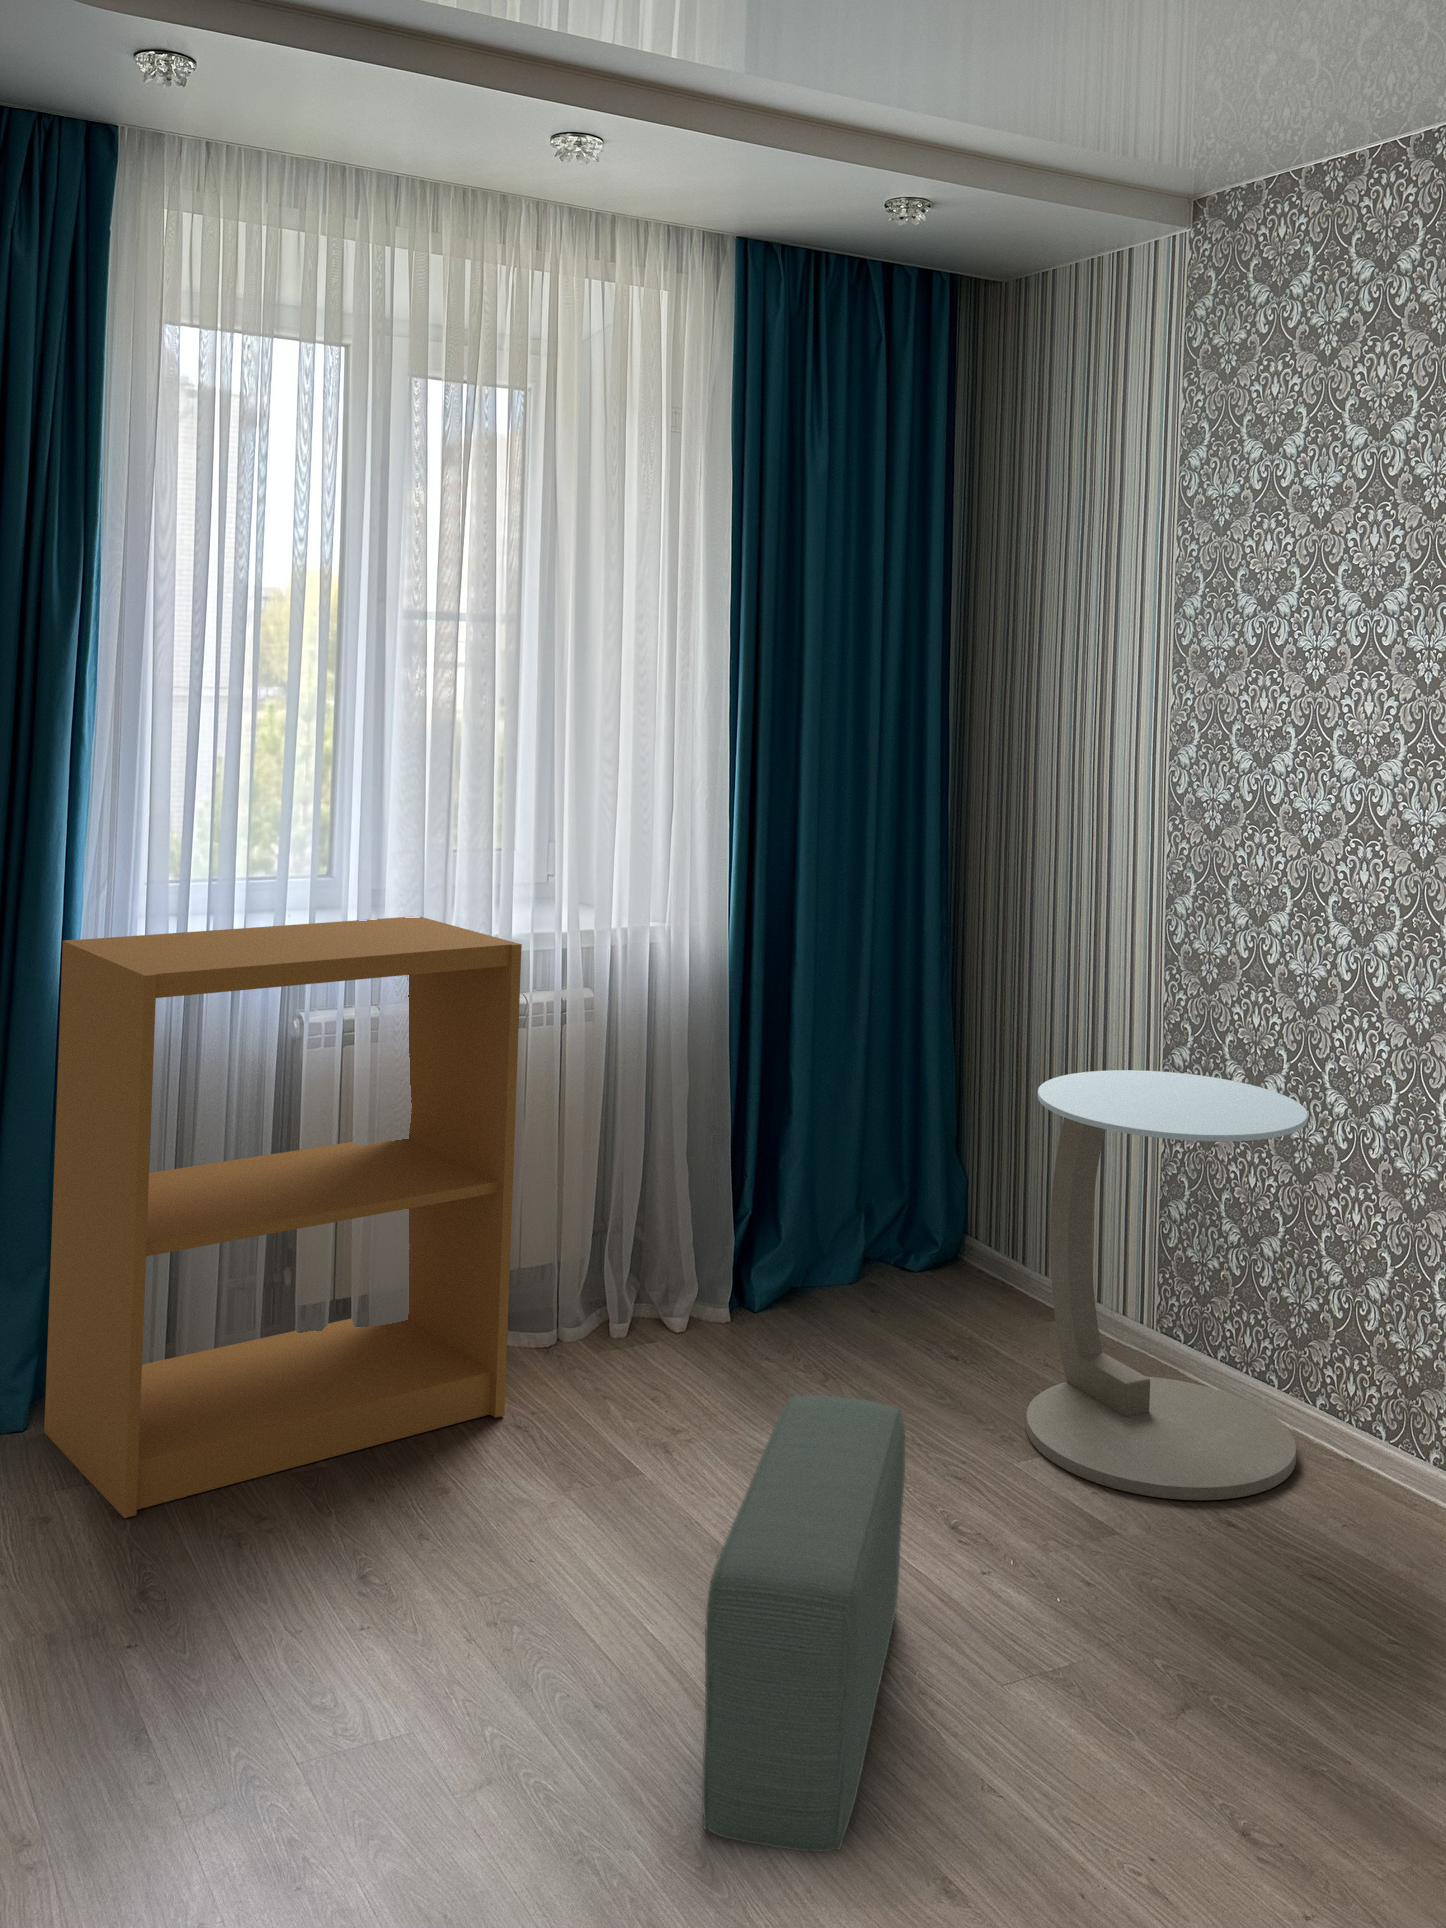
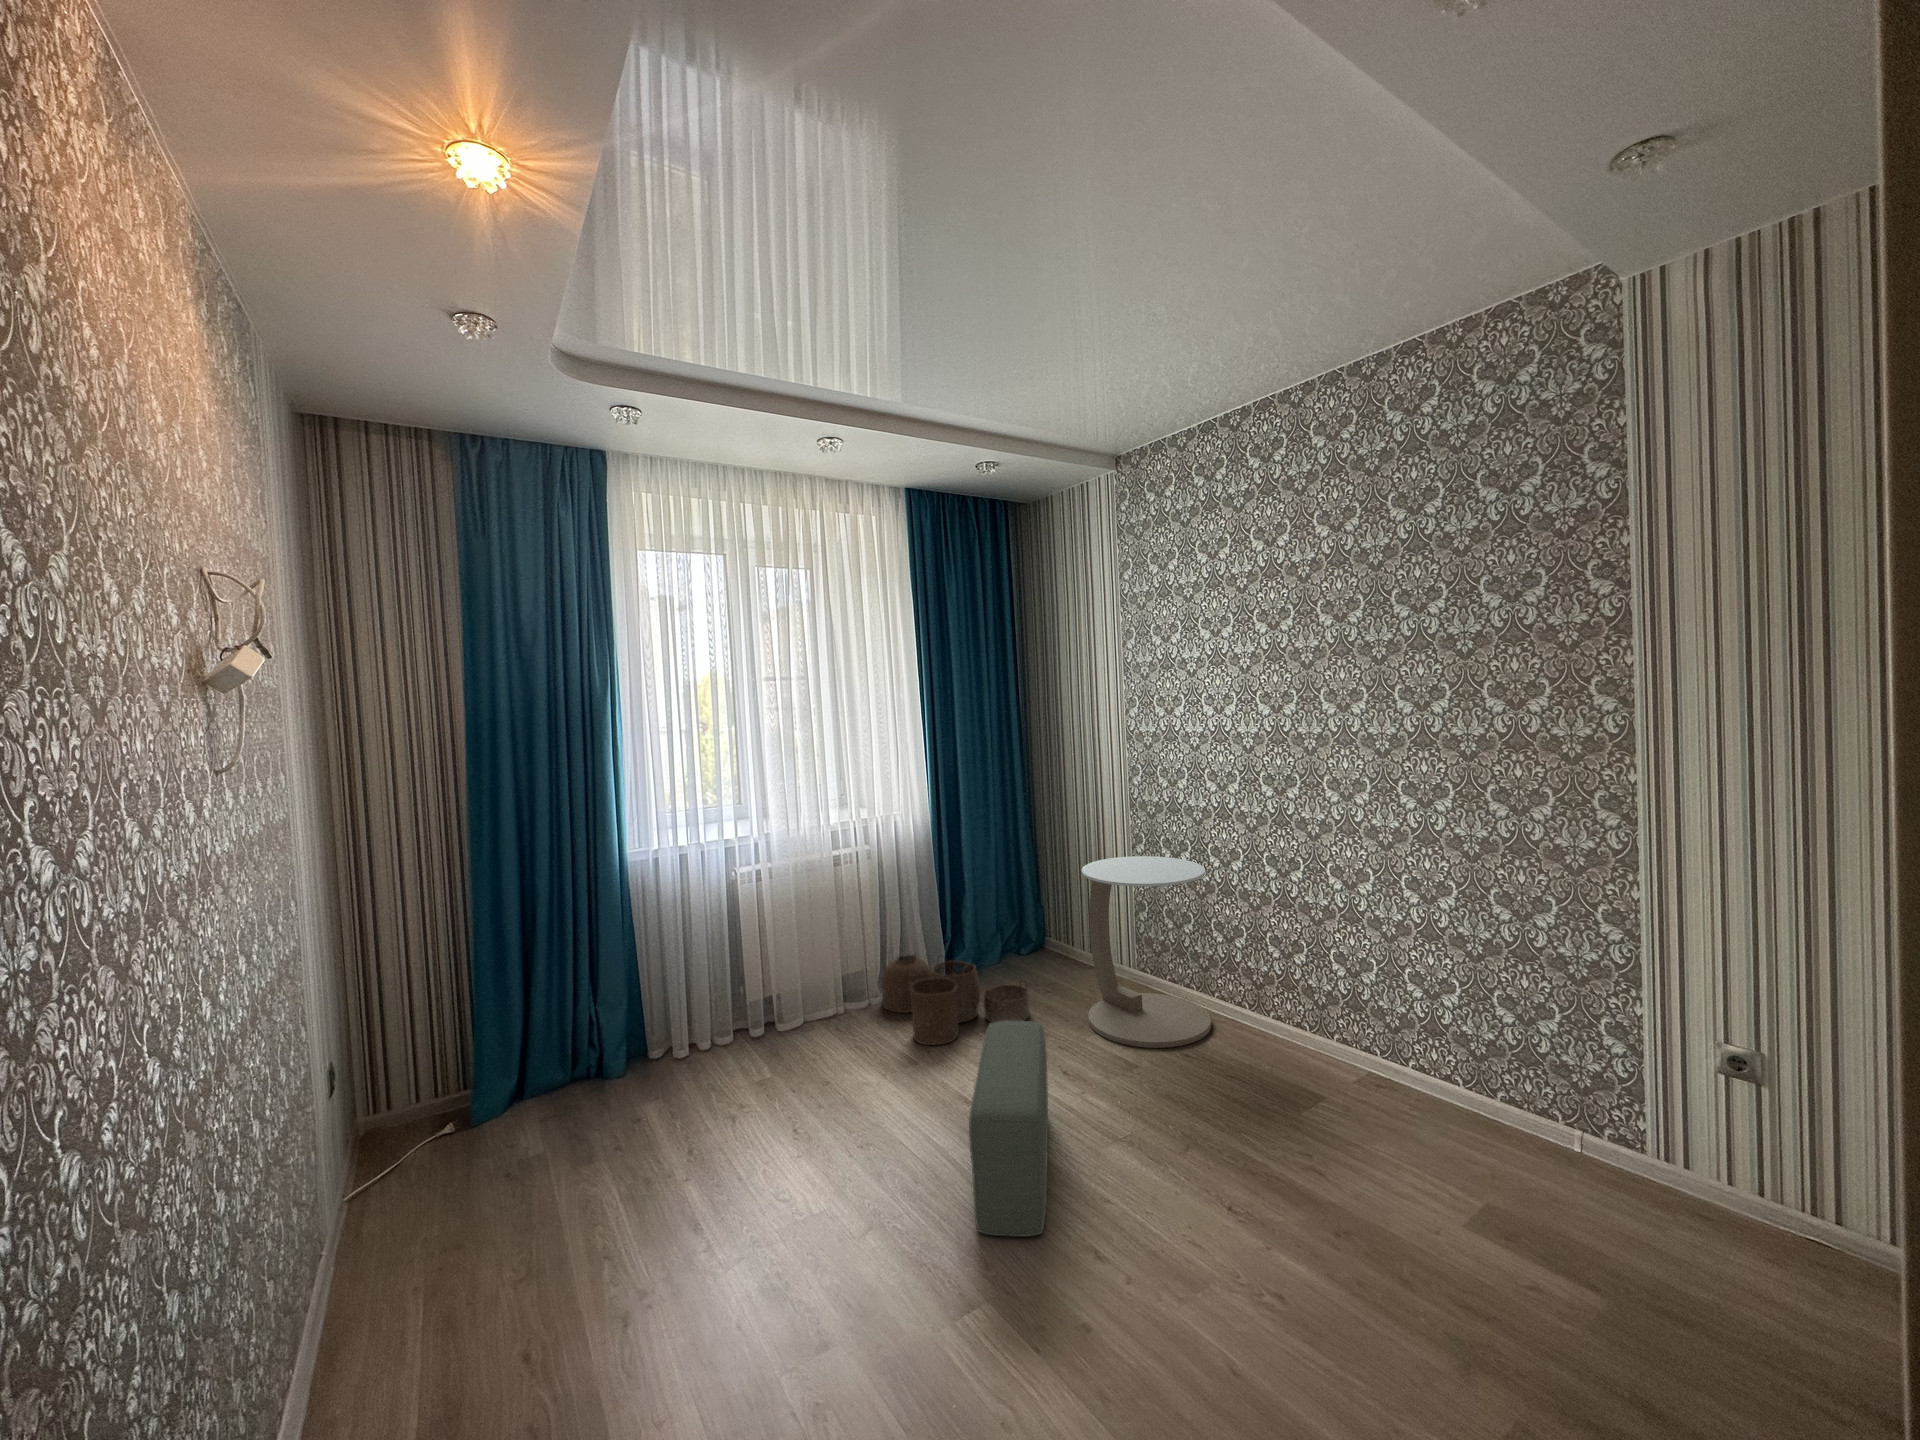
bookshelf: present [44,916,522,1518] -> none [619,819,850,1115]
woven basket: none [586,1232,901,1438] -> present [882,953,1030,1045]

